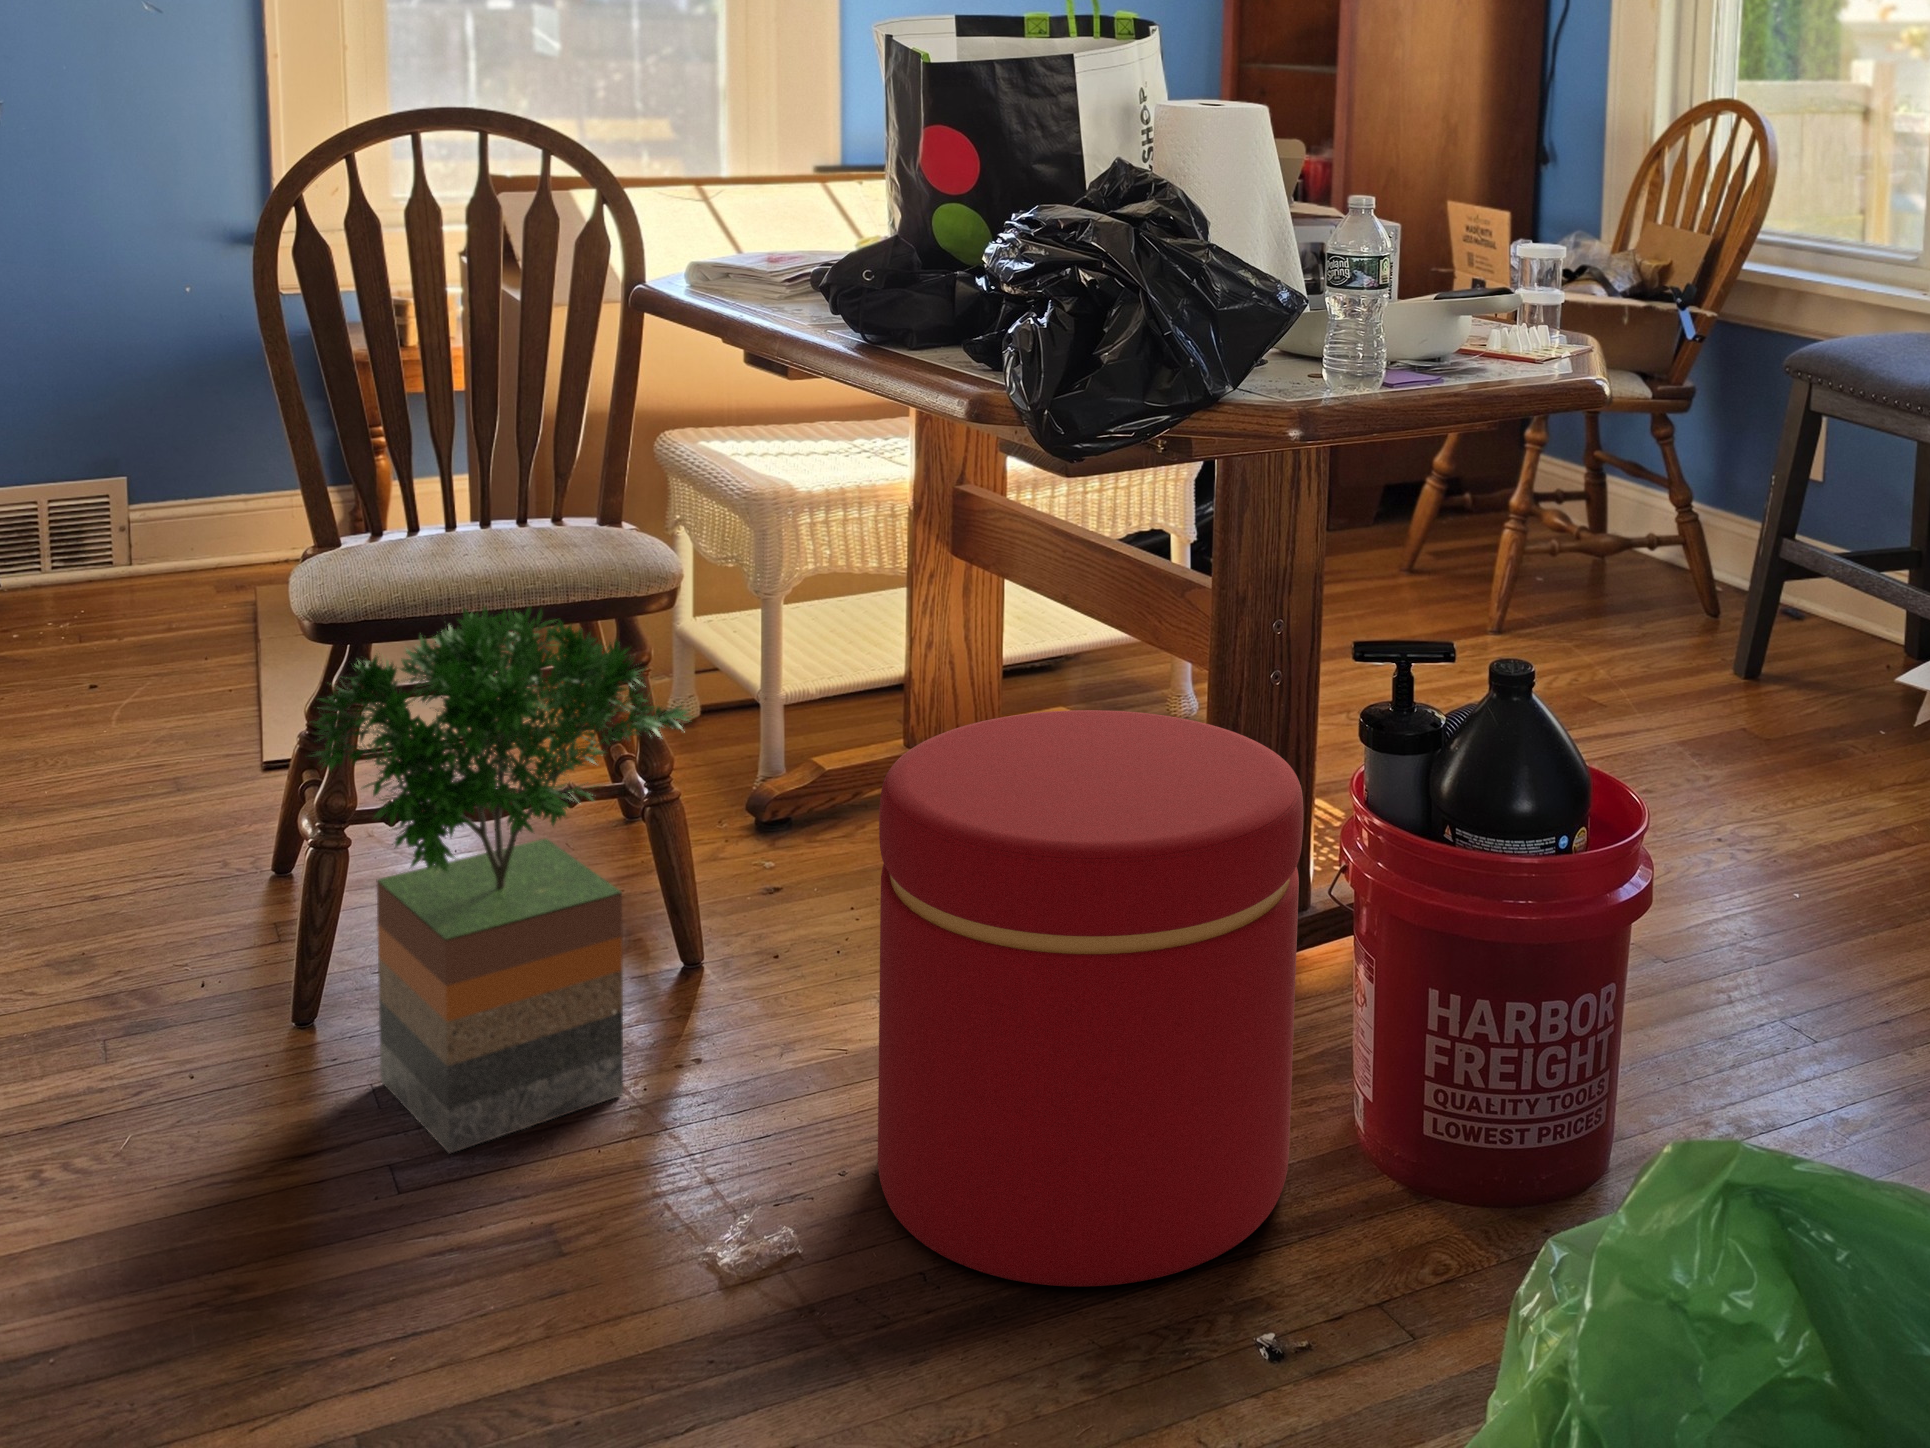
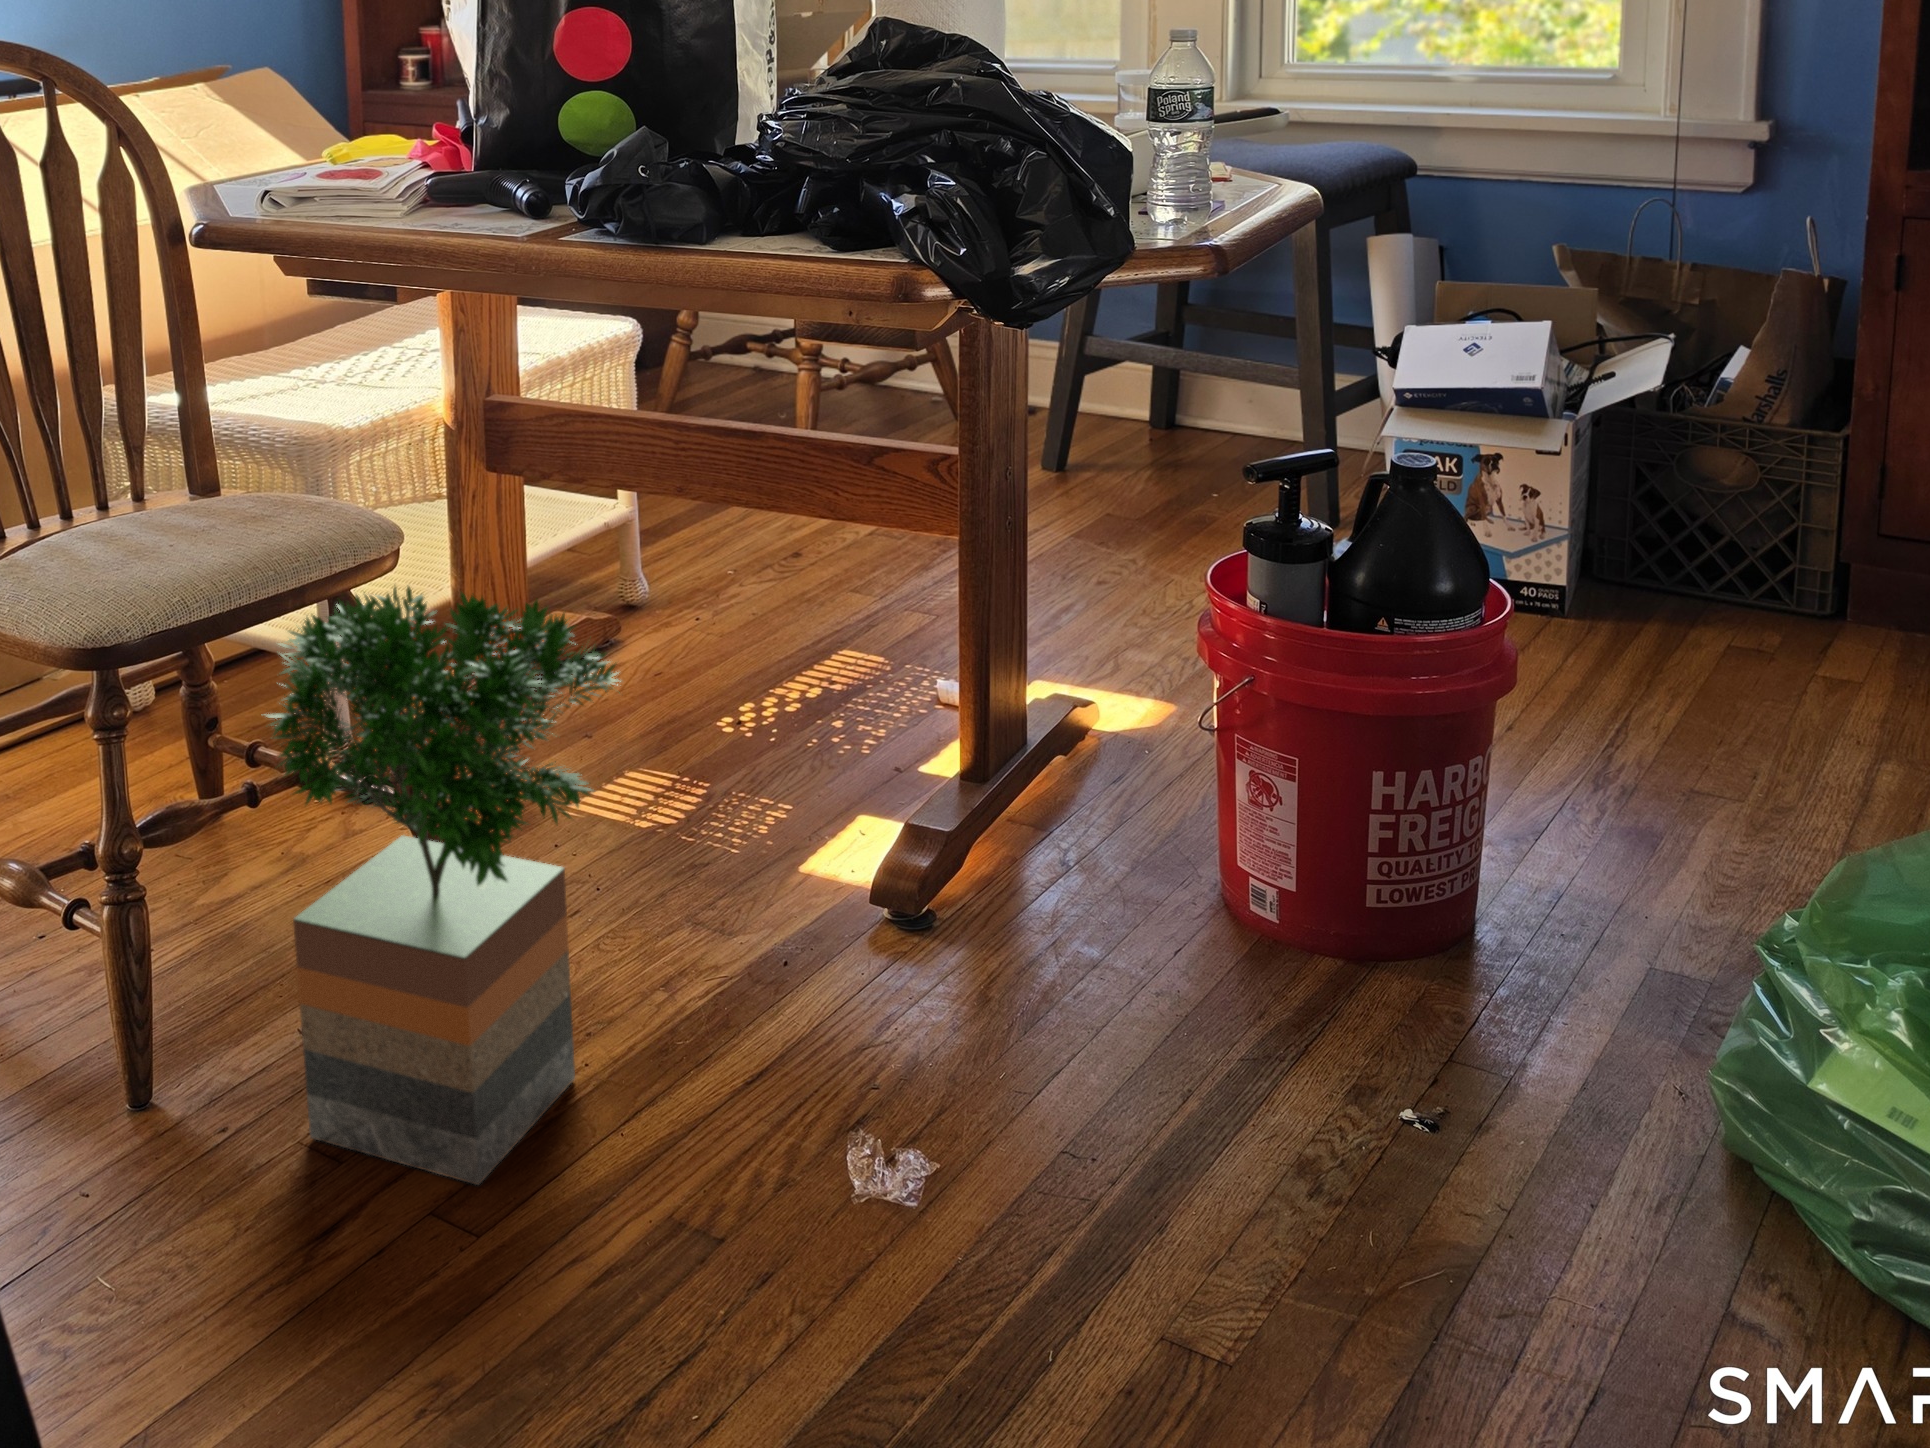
ottoman: present [878,710,1303,1287] -> none [870,573,1301,1135]

